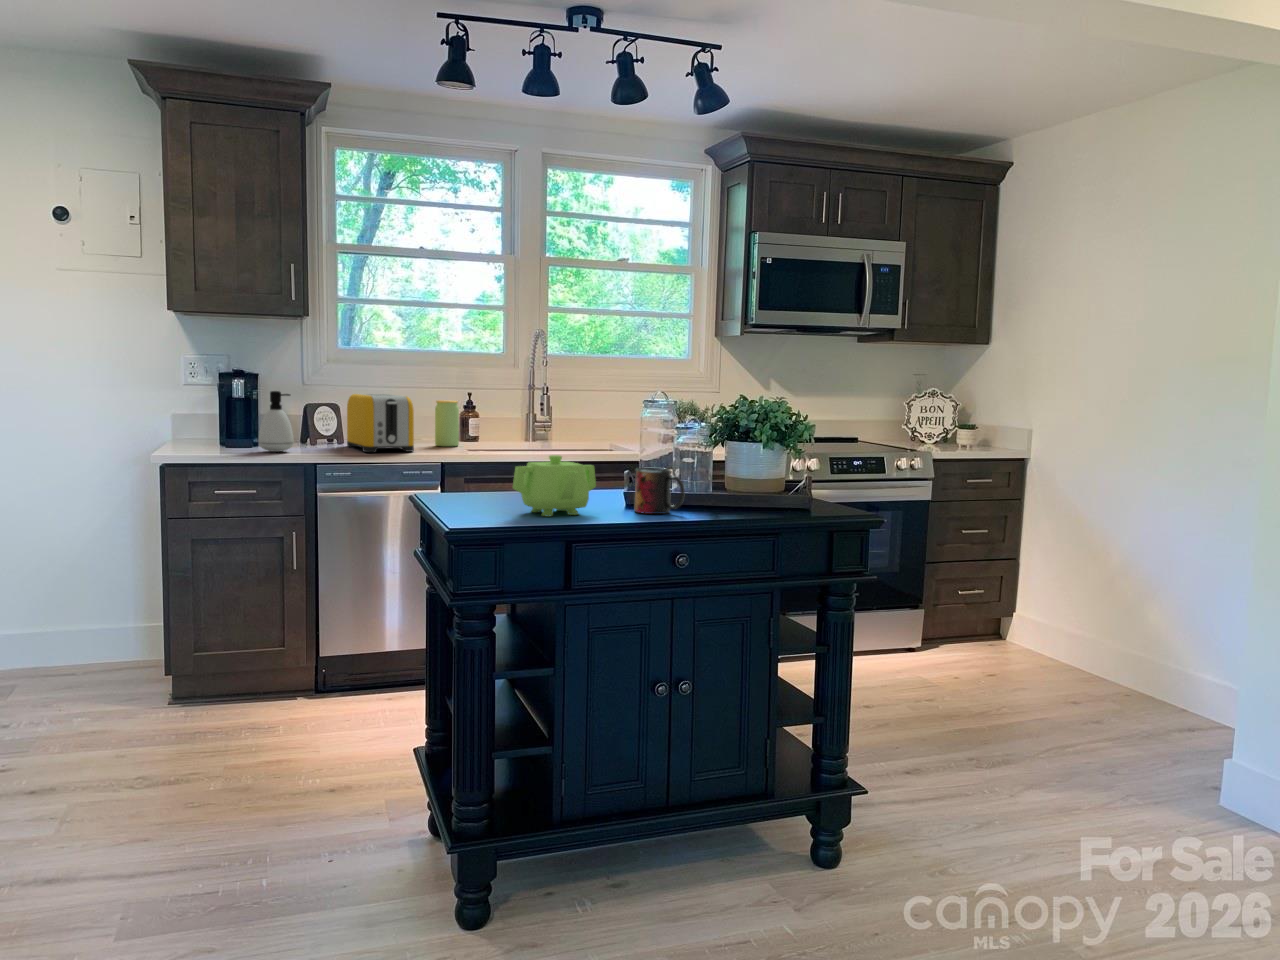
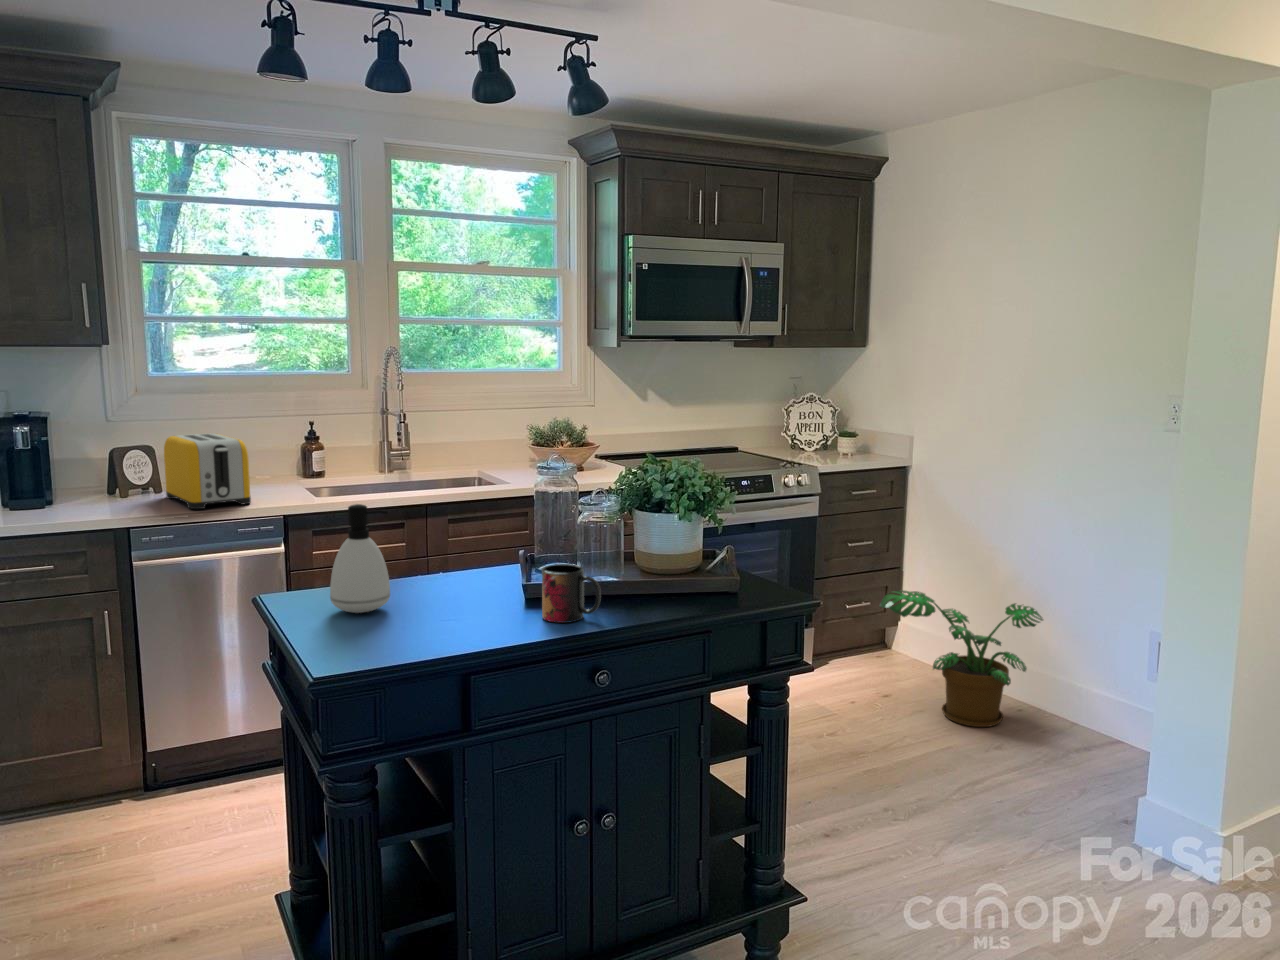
soap dispenser: present [259,391,294,452] -> present [330,504,390,613]
jar: present [435,400,459,446] -> none [273,436,303,491]
teapot: present [513,455,596,516] -> none [397,562,497,640]
potted plant: none [985,570,1155,705] -> present [880,590,1043,727]

